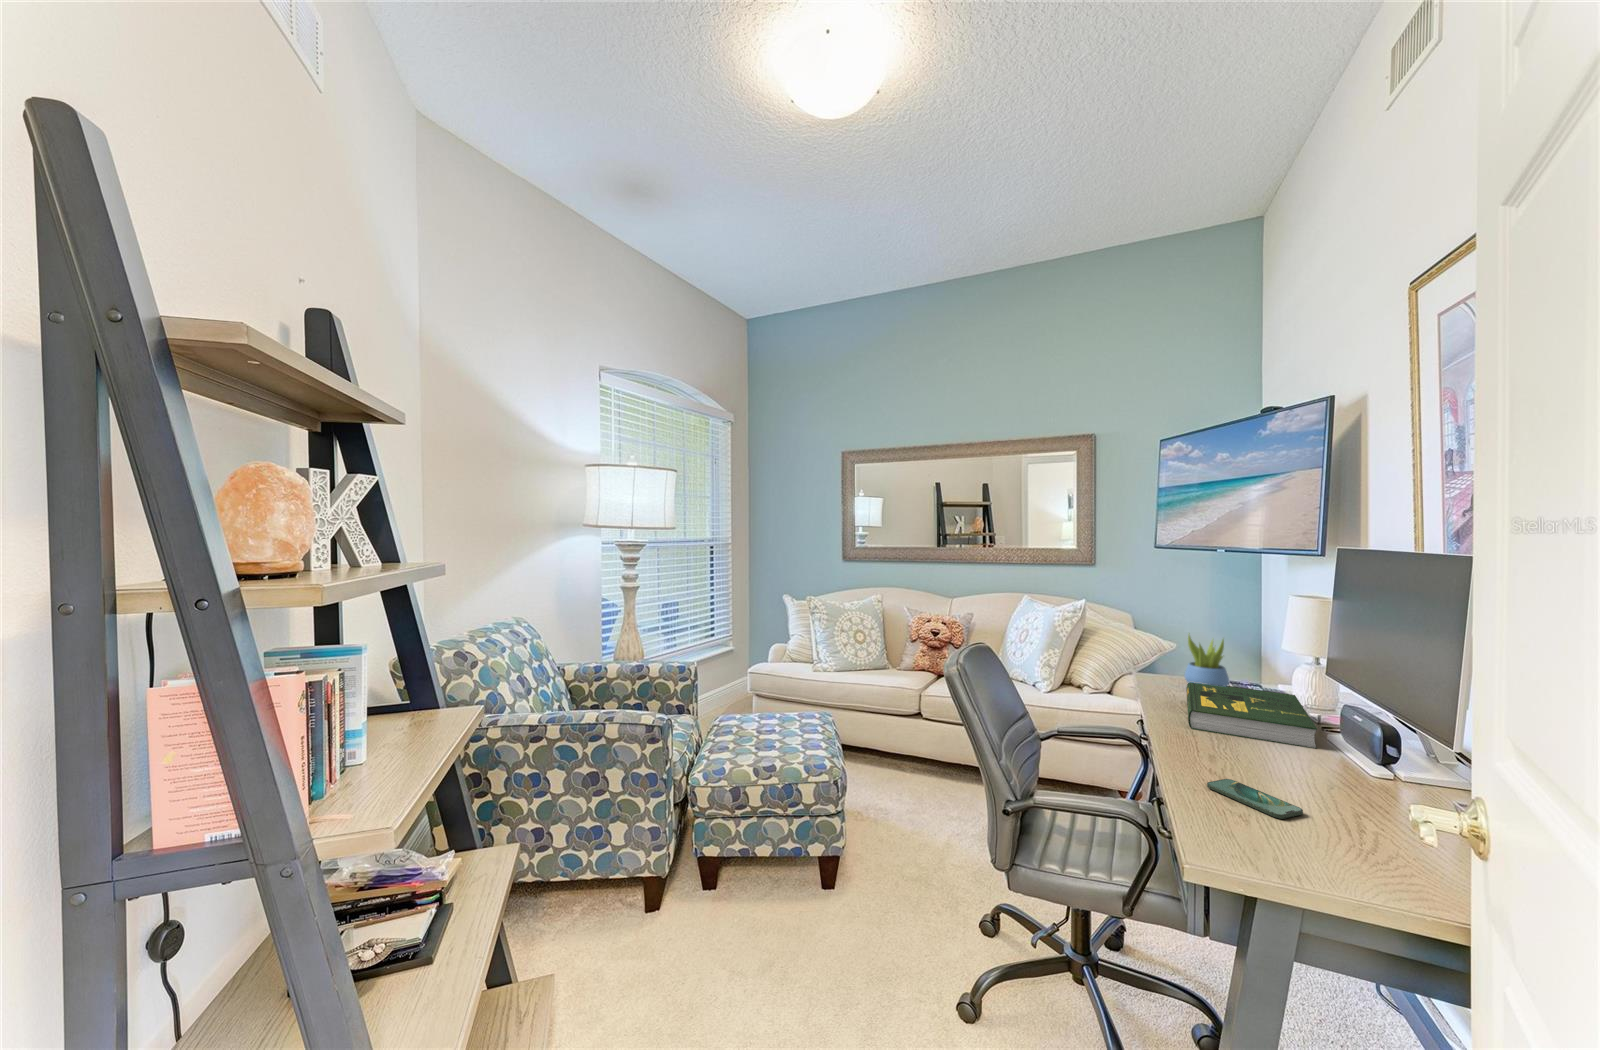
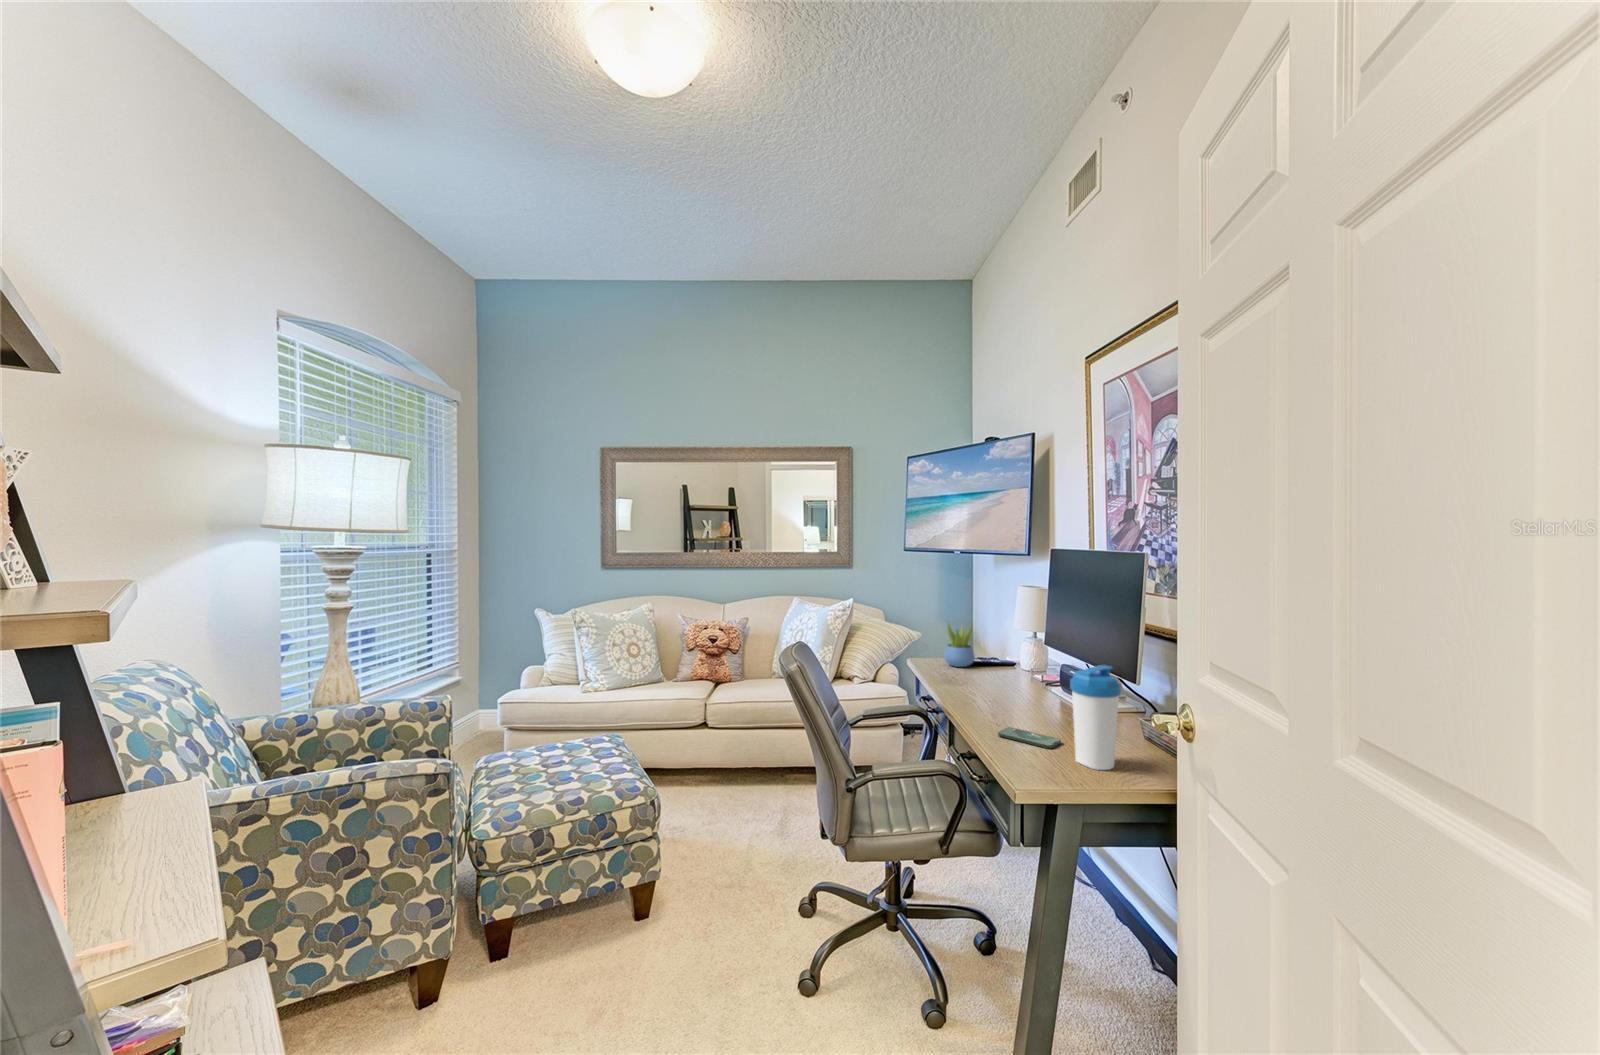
book: present [1186,682,1317,749] -> none [951,660,1046,699]
water bottle: none [1302,718,1393,869] -> present [1070,665,1121,770]

